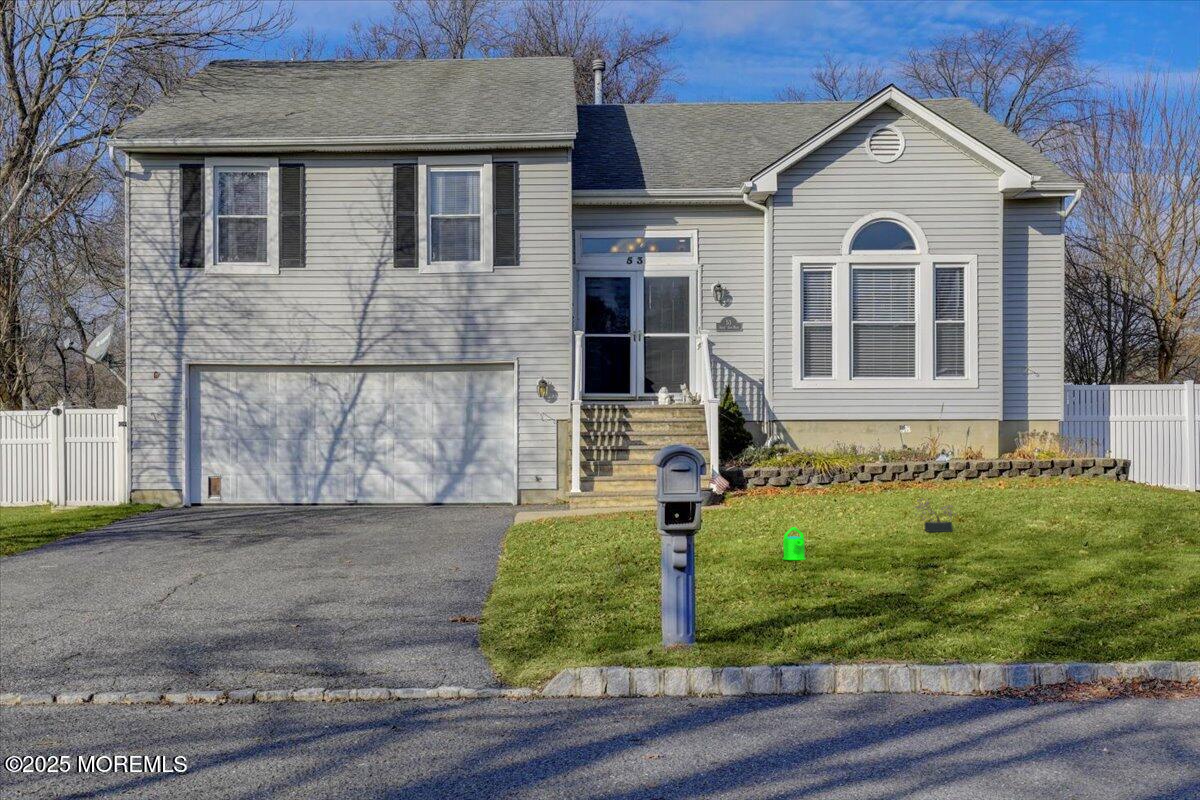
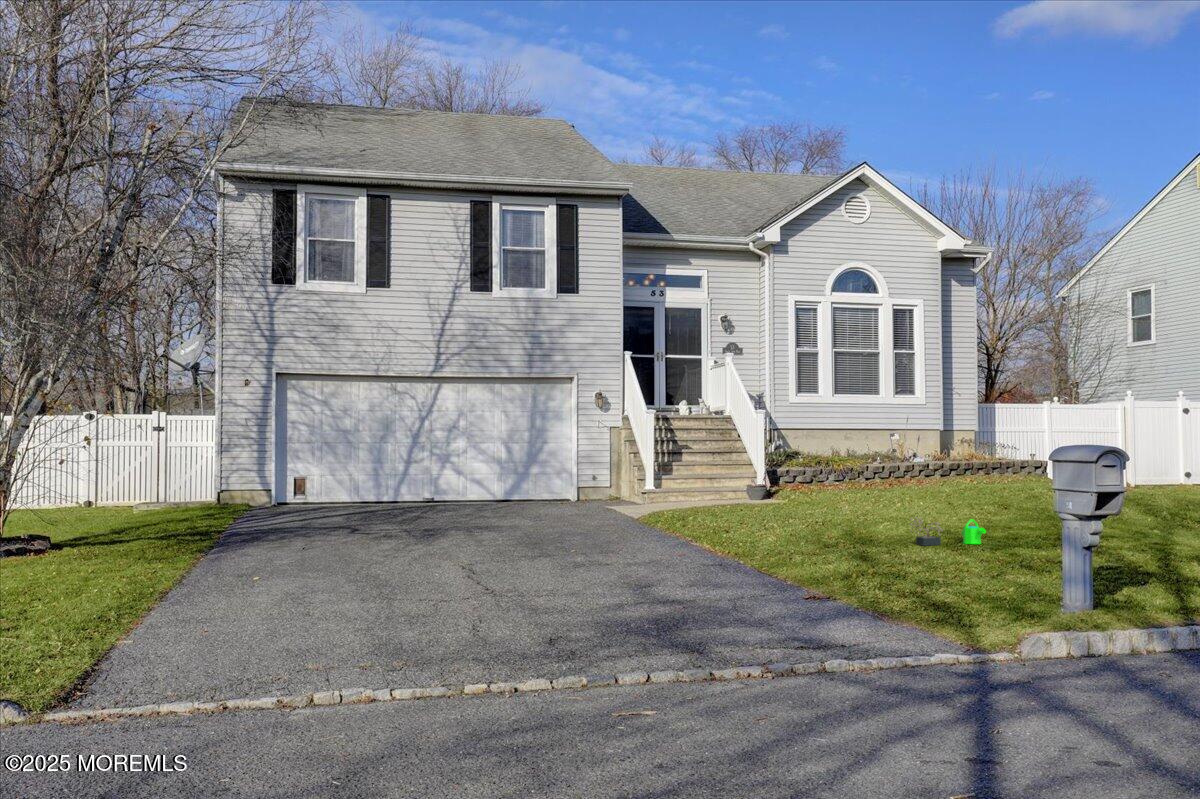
decorative plant: present [916,498,956,532] -> present [910,517,942,546]

